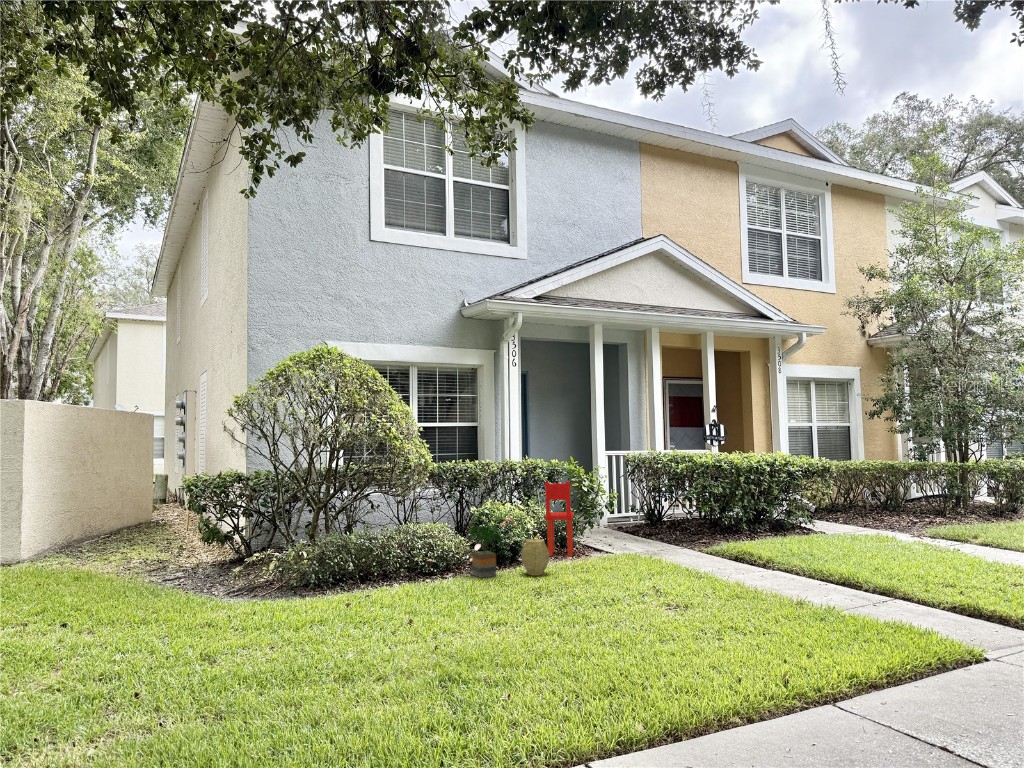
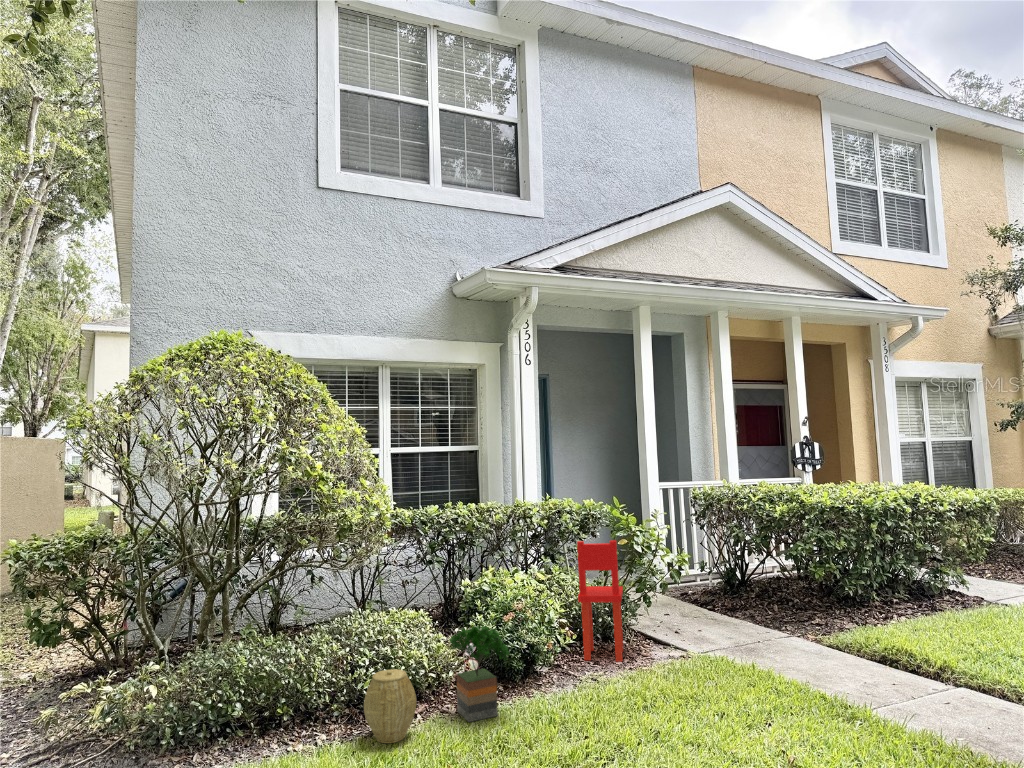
woven basket: present [521,539,549,576] -> present [364,669,416,743]

